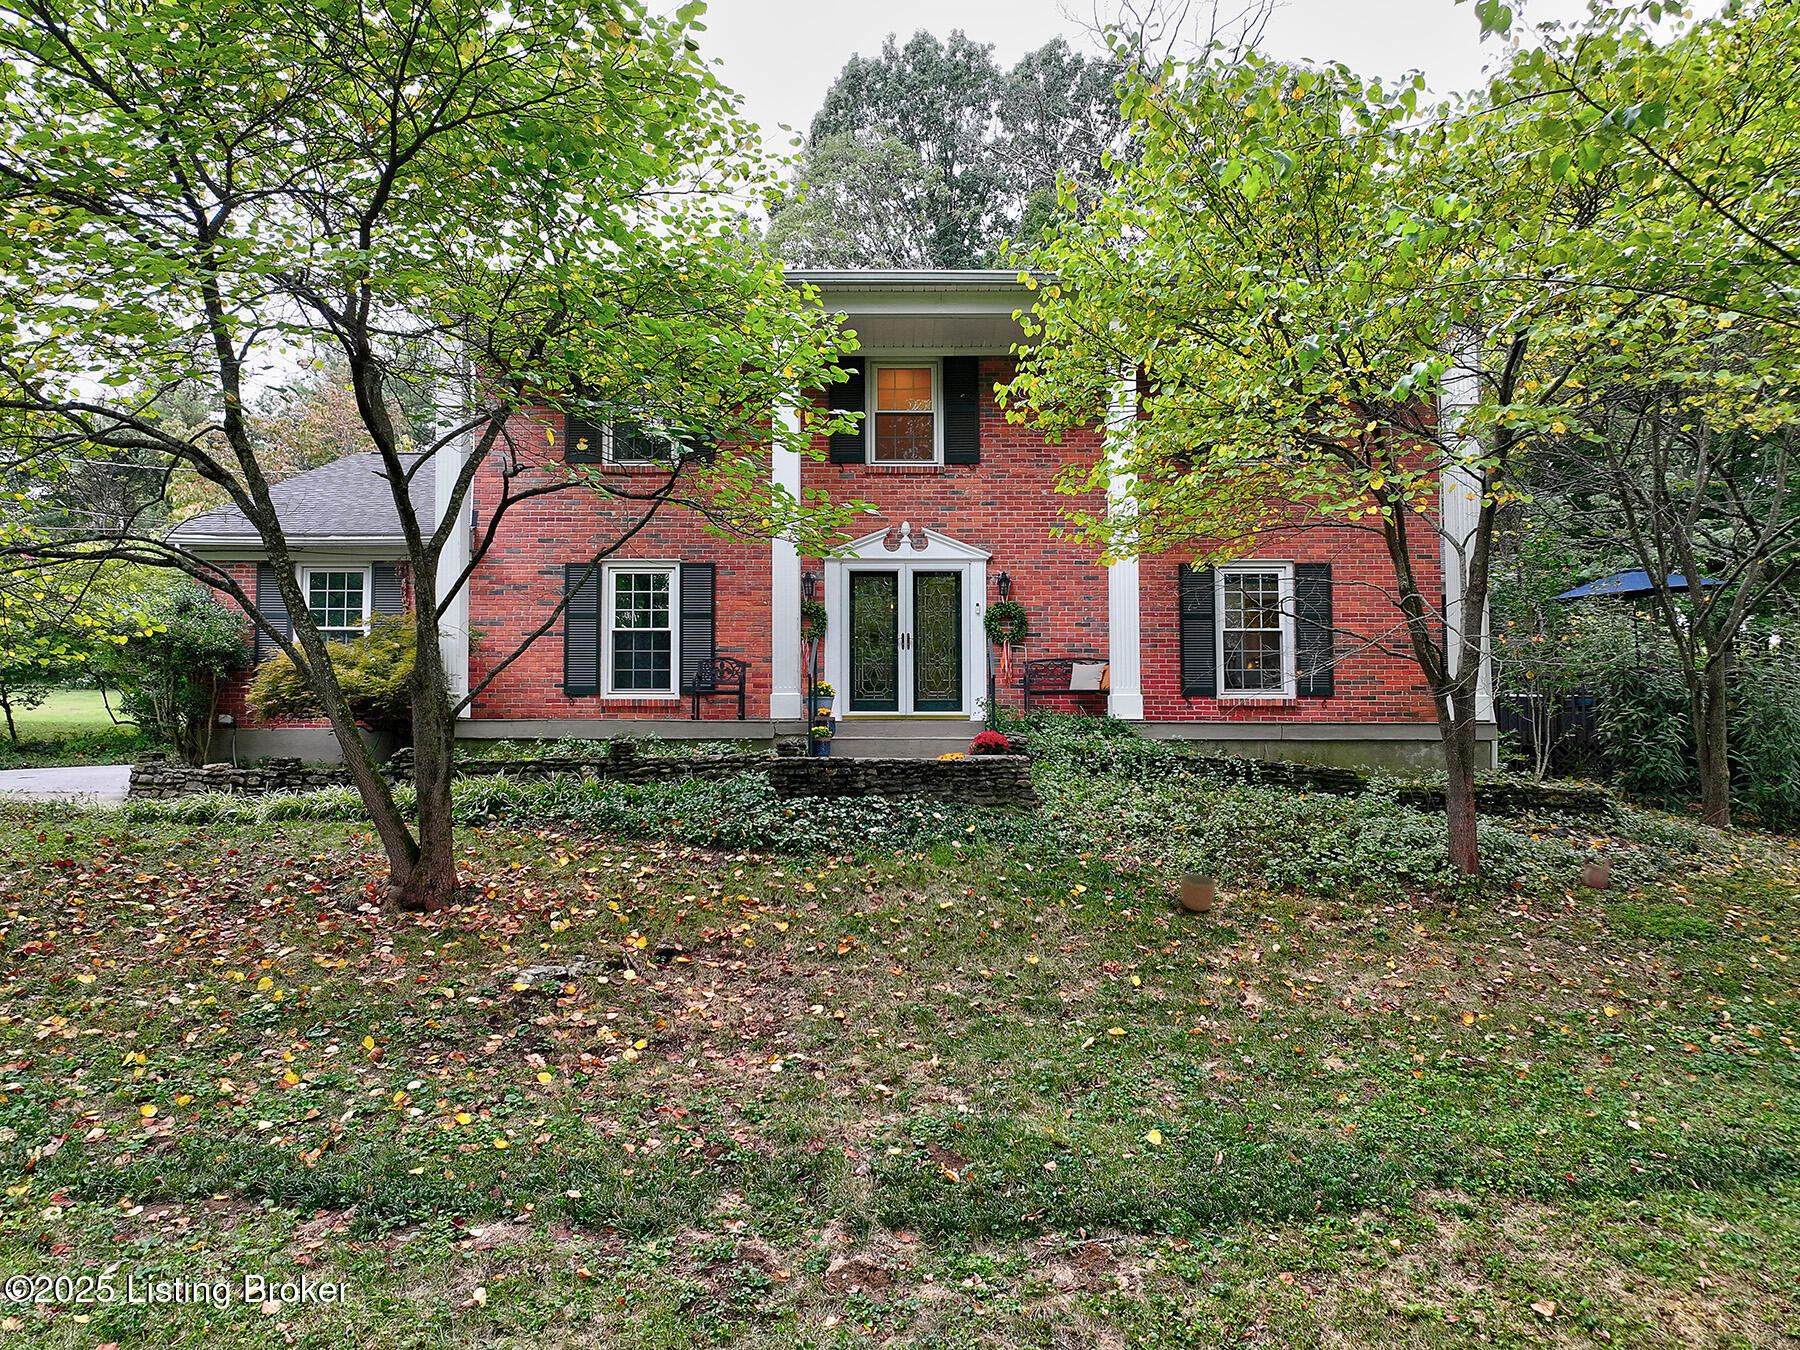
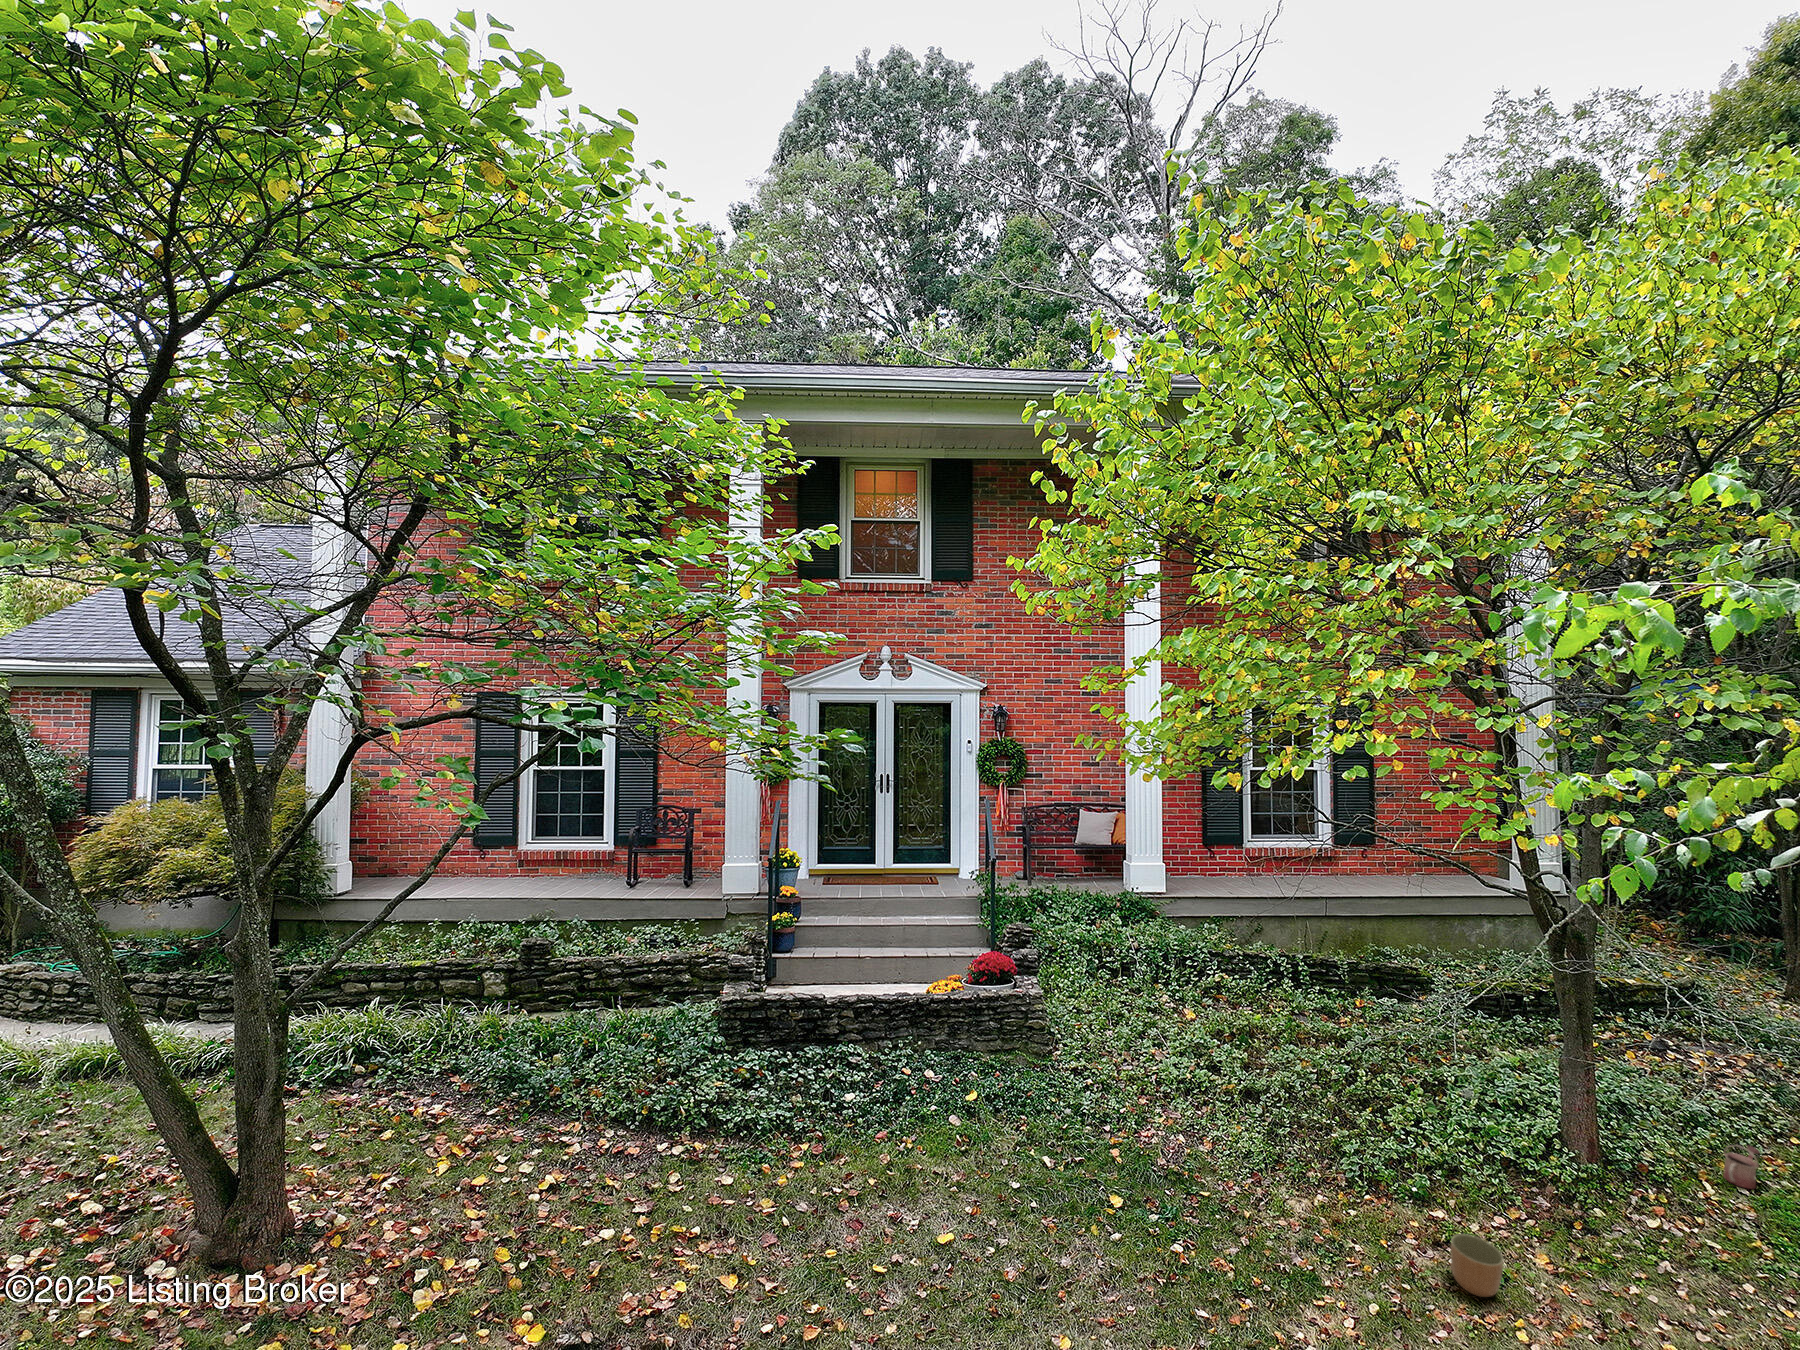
planter: present [1181,874,1216,911] -> present [1451,1234,1504,1297]

